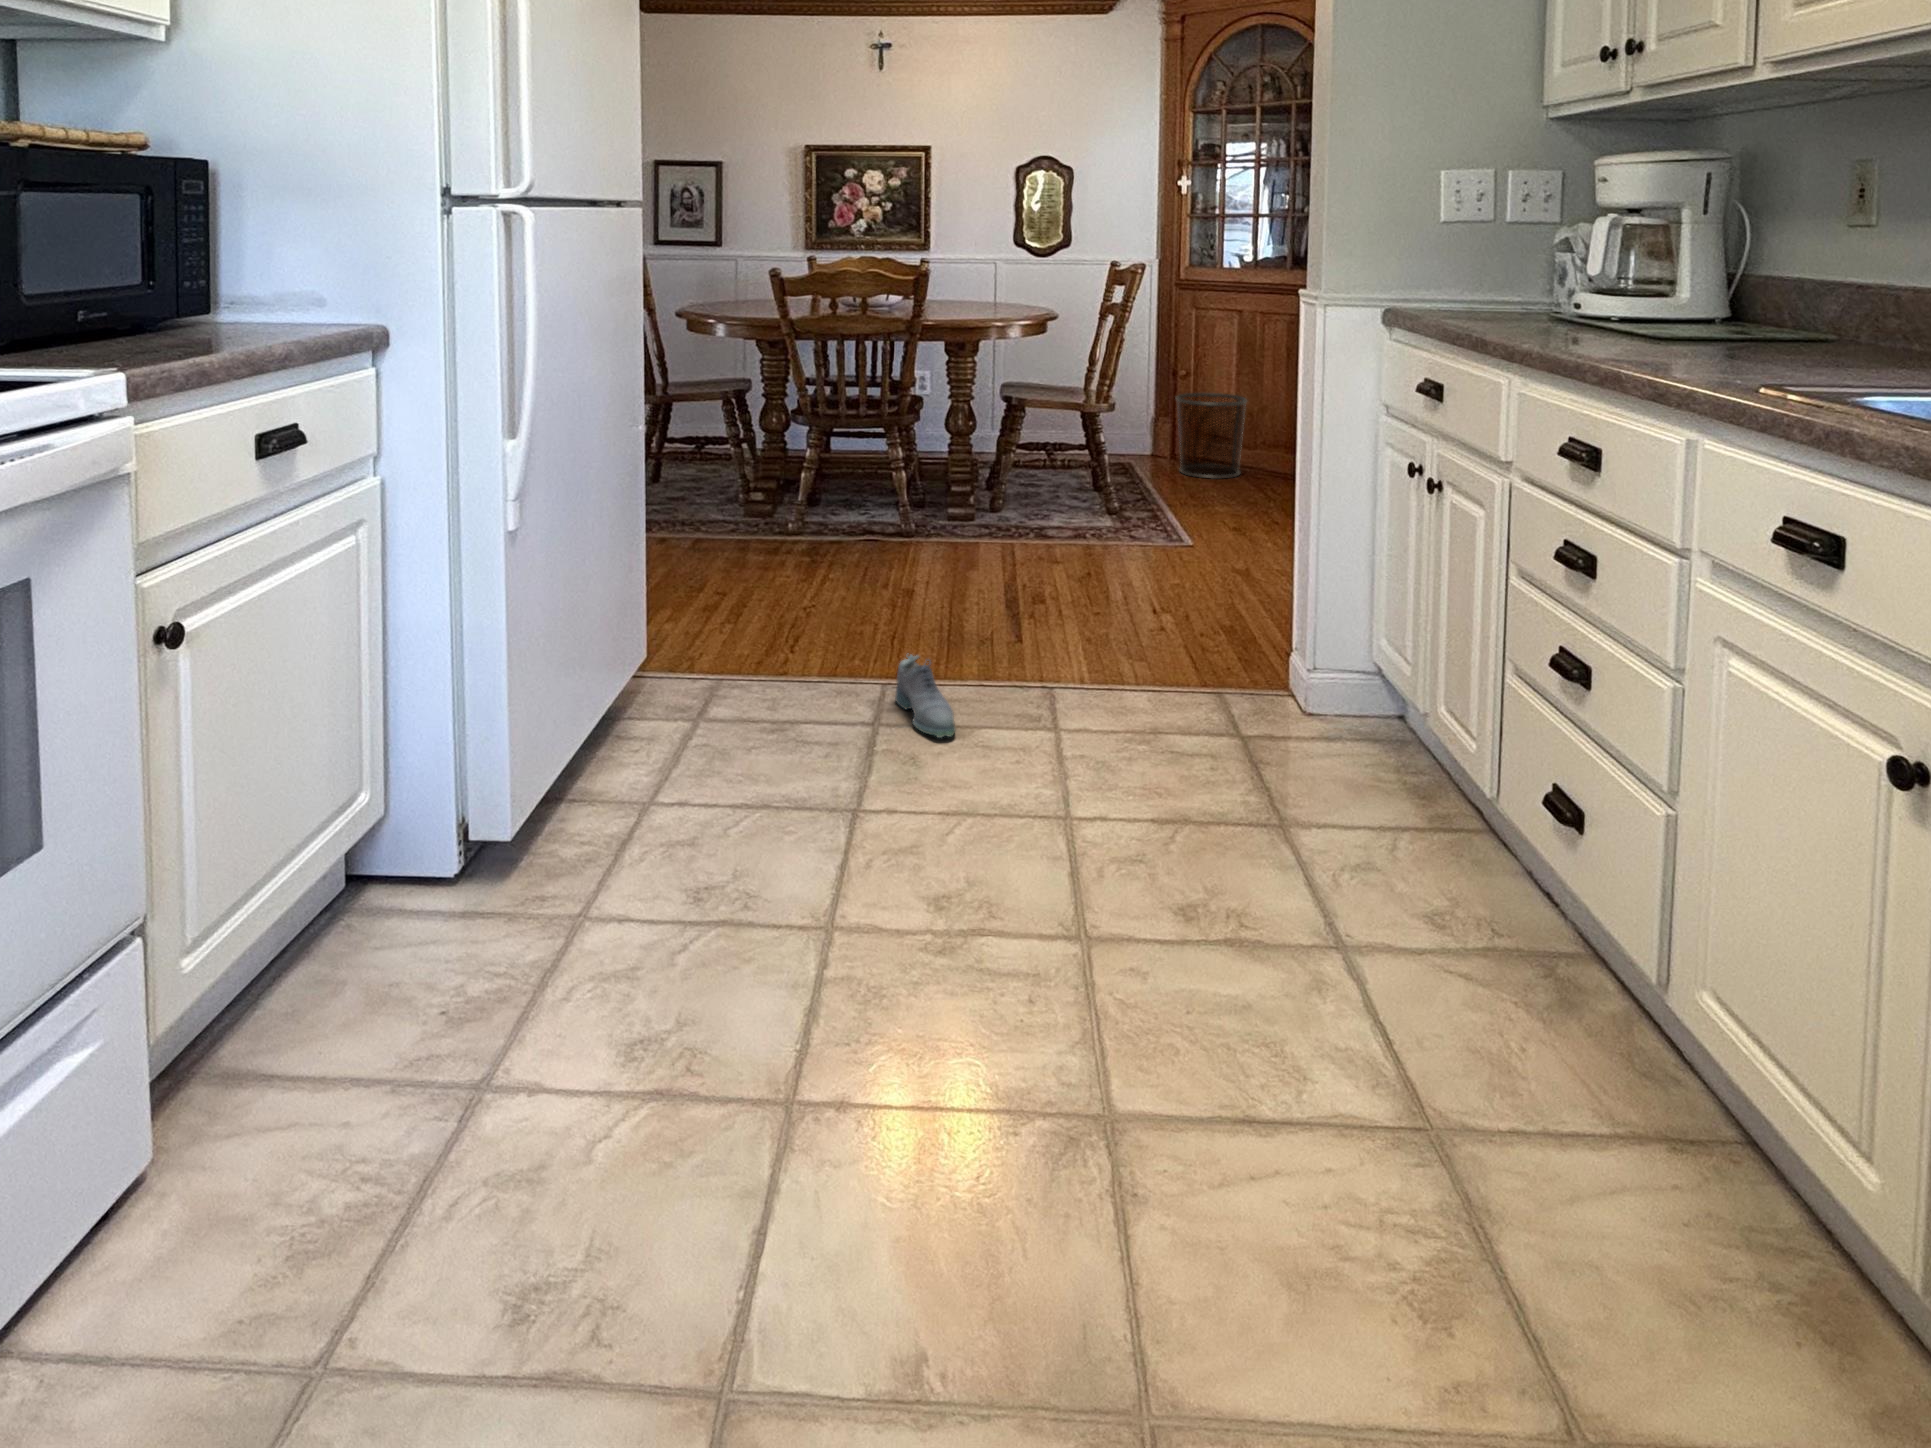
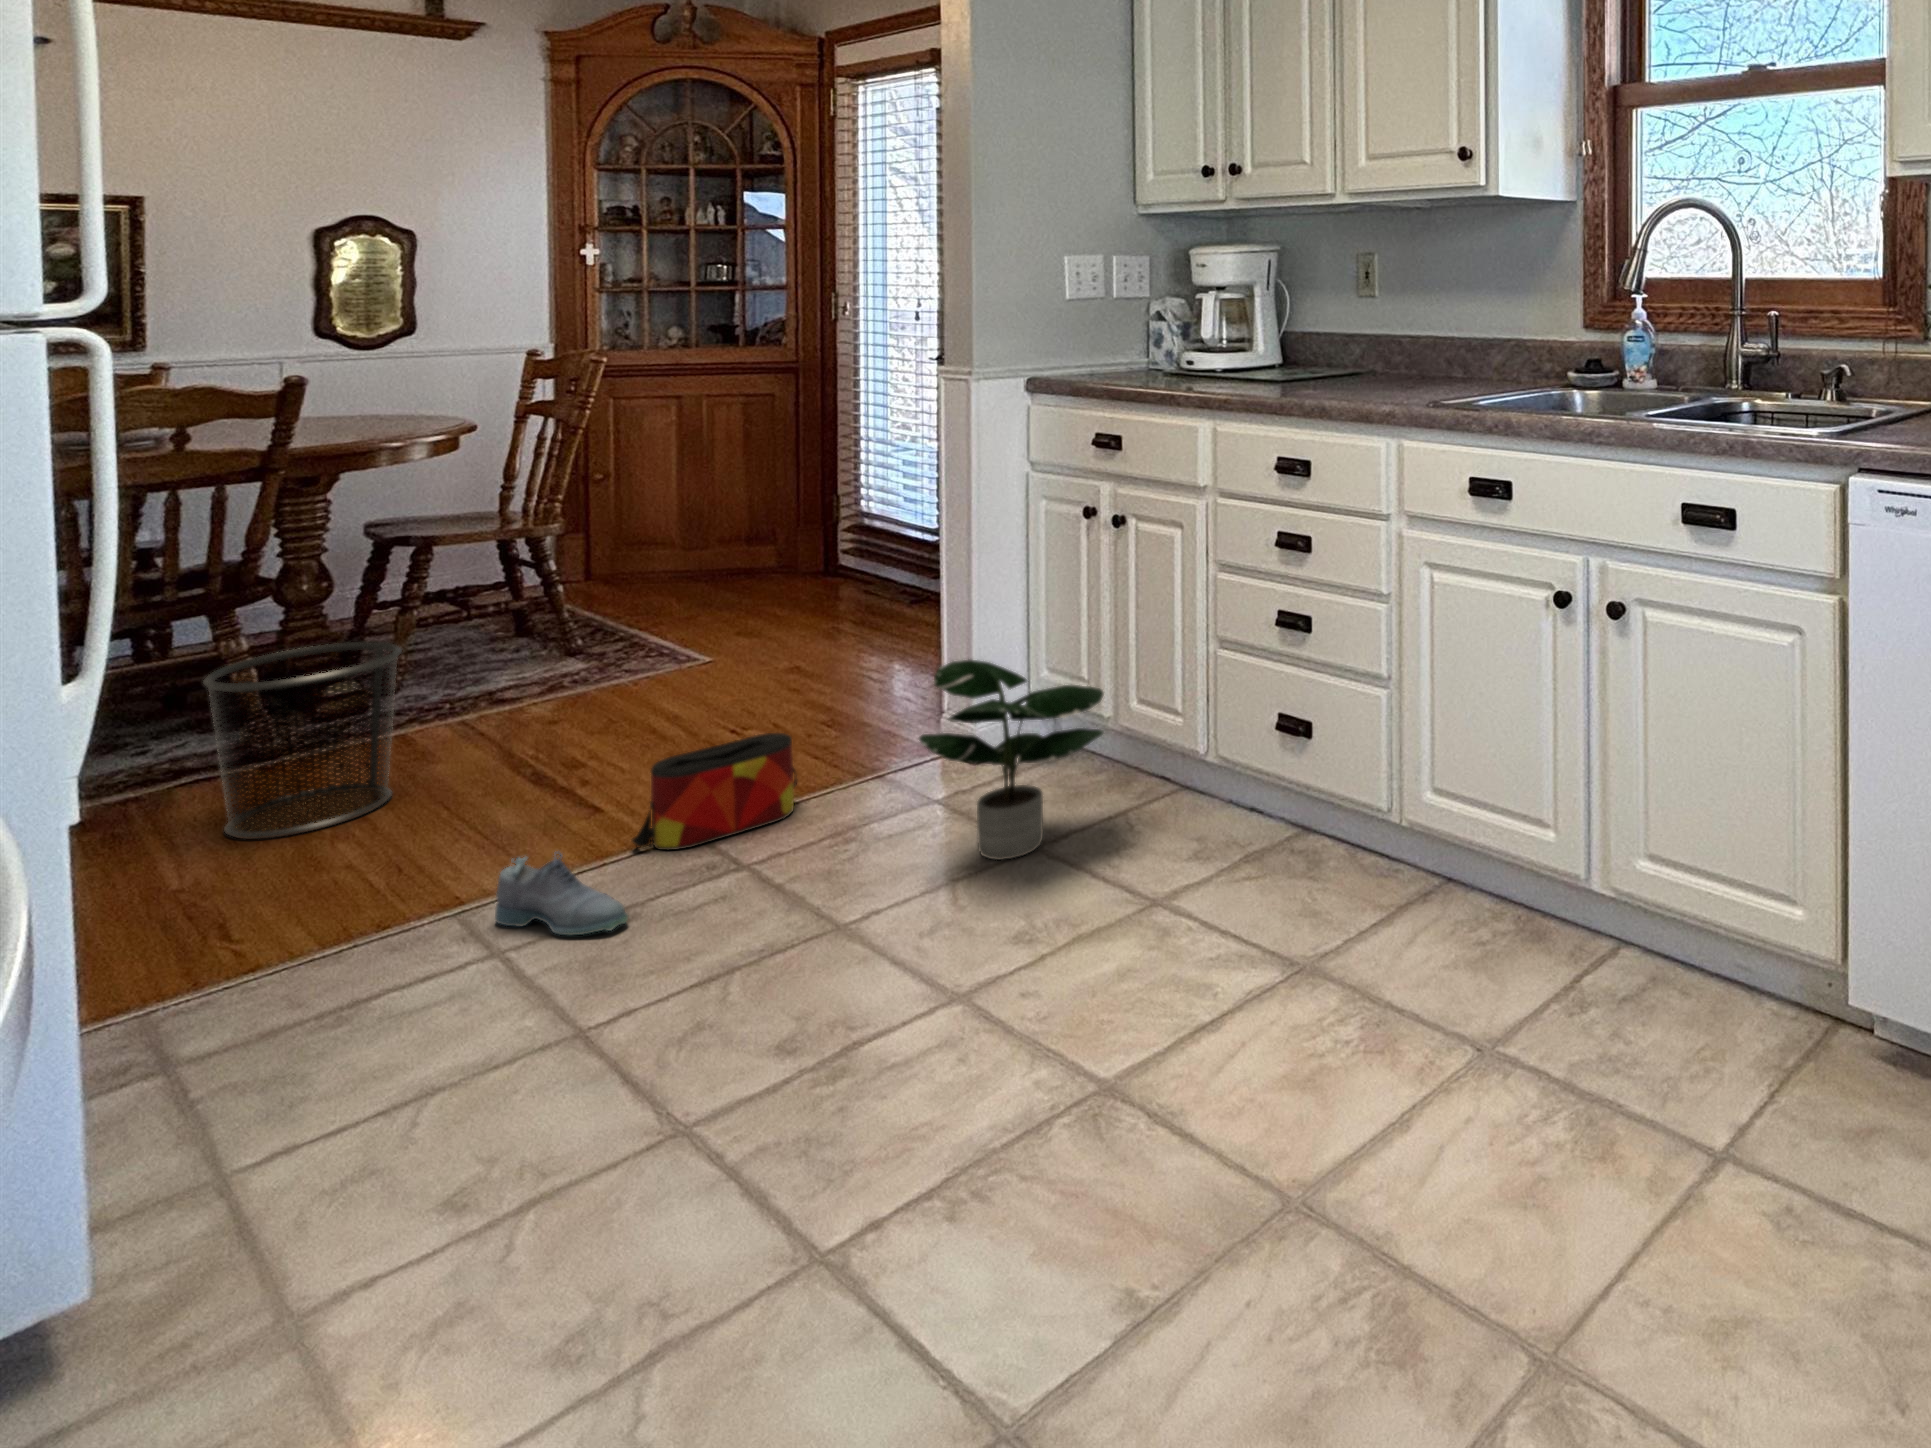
waste bin: present [1176,393,1247,479] -> present [204,642,401,839]
potted plant: none [1170,595,1373,825] -> present [919,659,1104,860]
bag: none [1007,611,1140,699] -> present [632,733,797,850]

